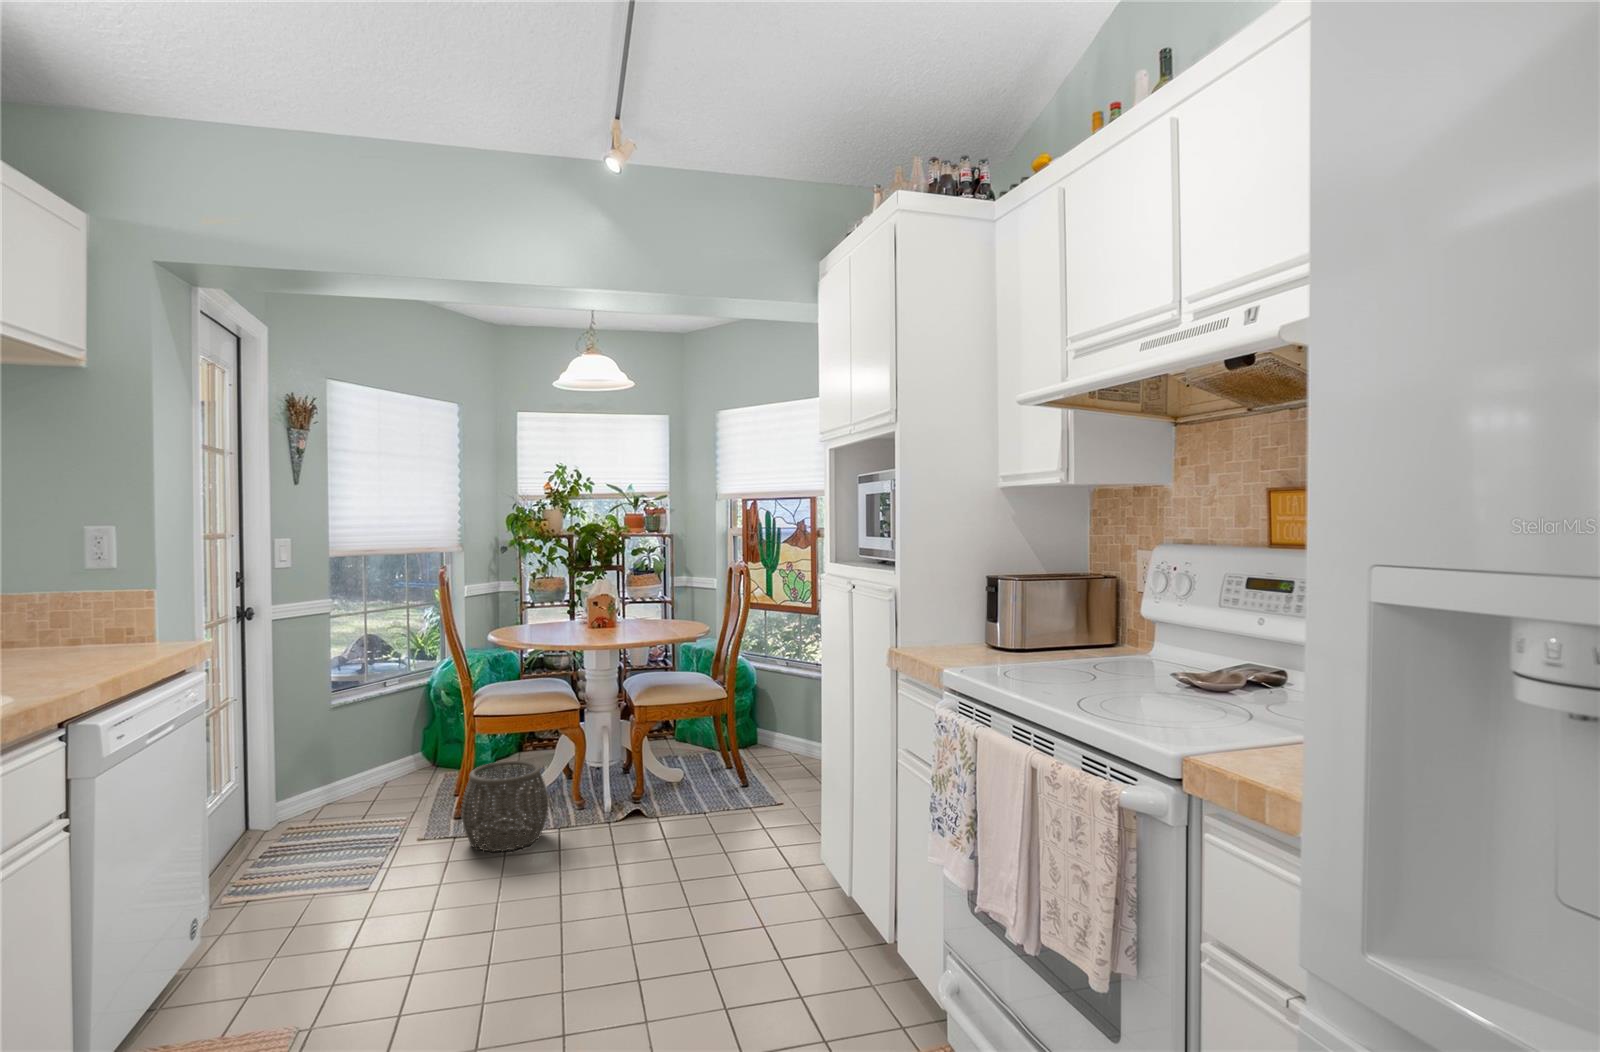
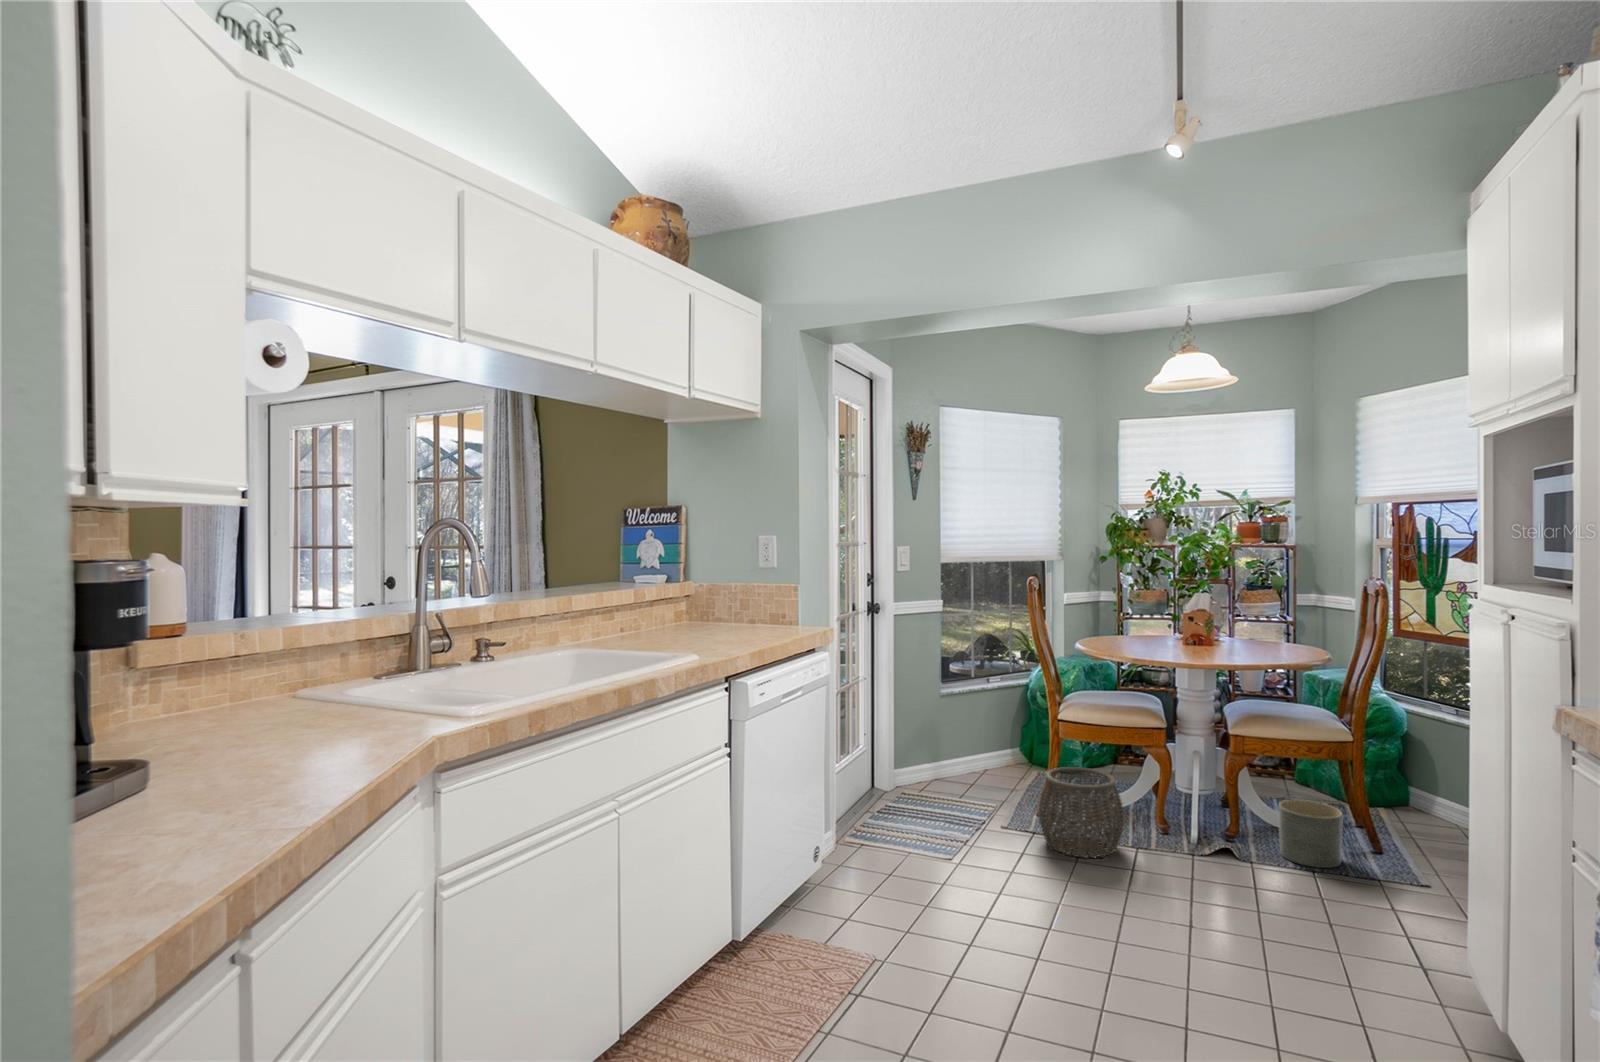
planter: none [674,753,721,809] -> present [1279,800,1342,868]

